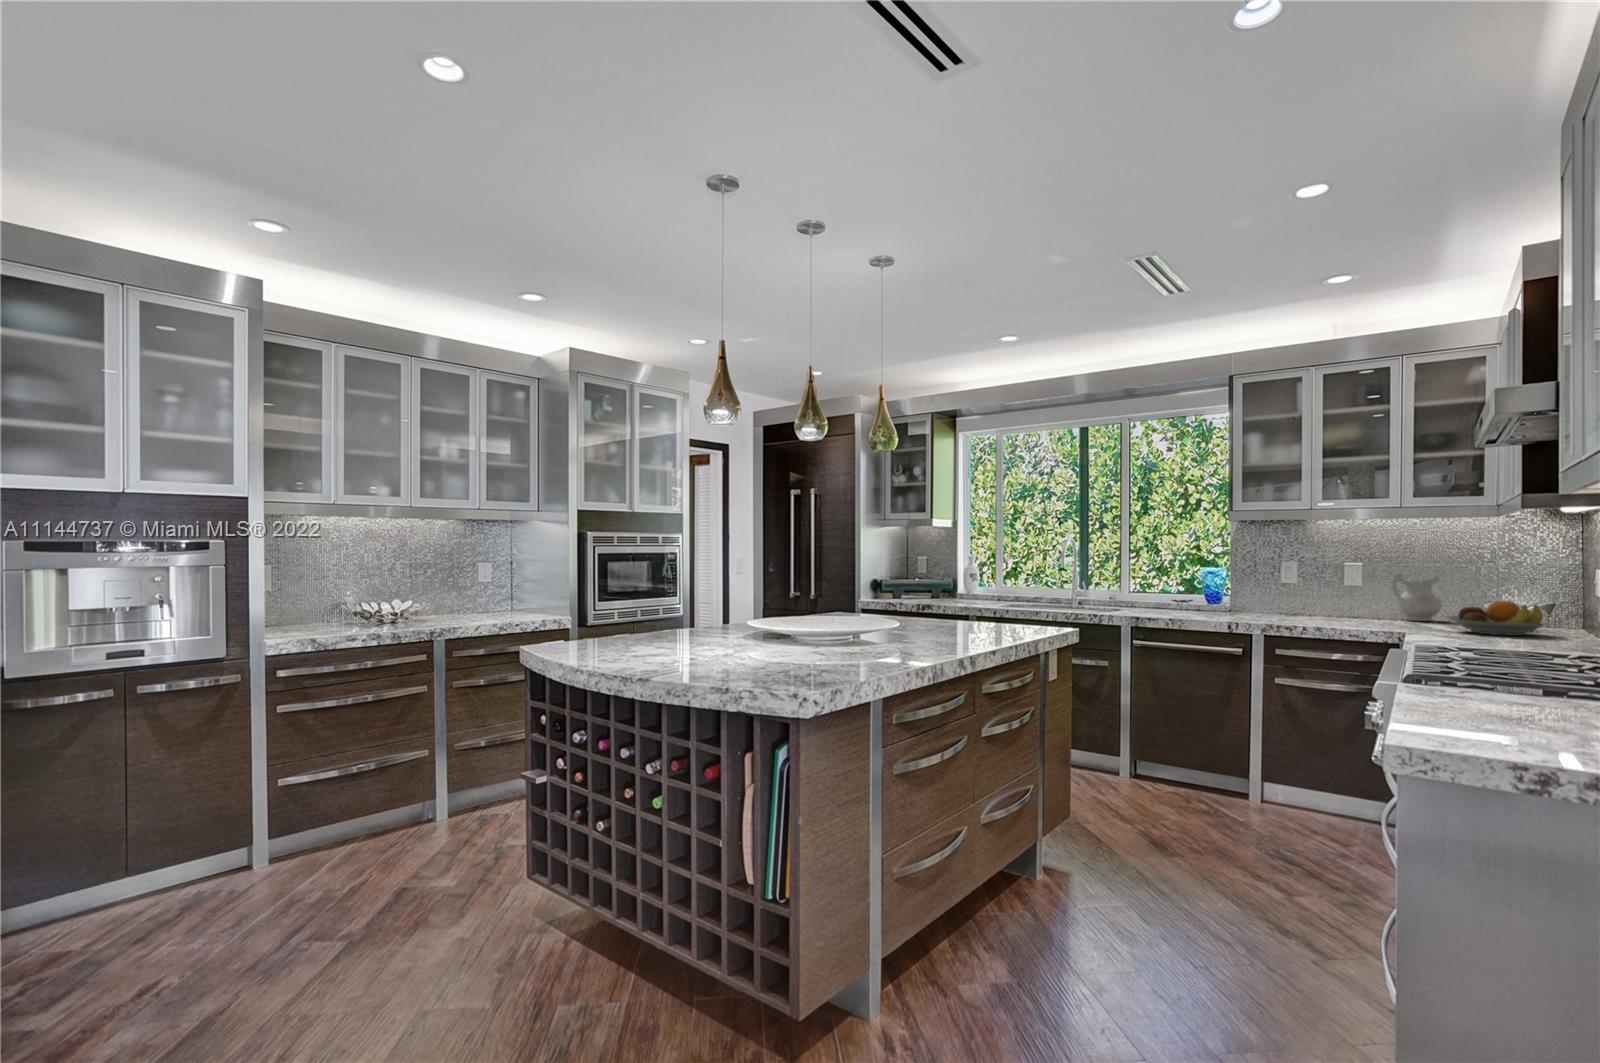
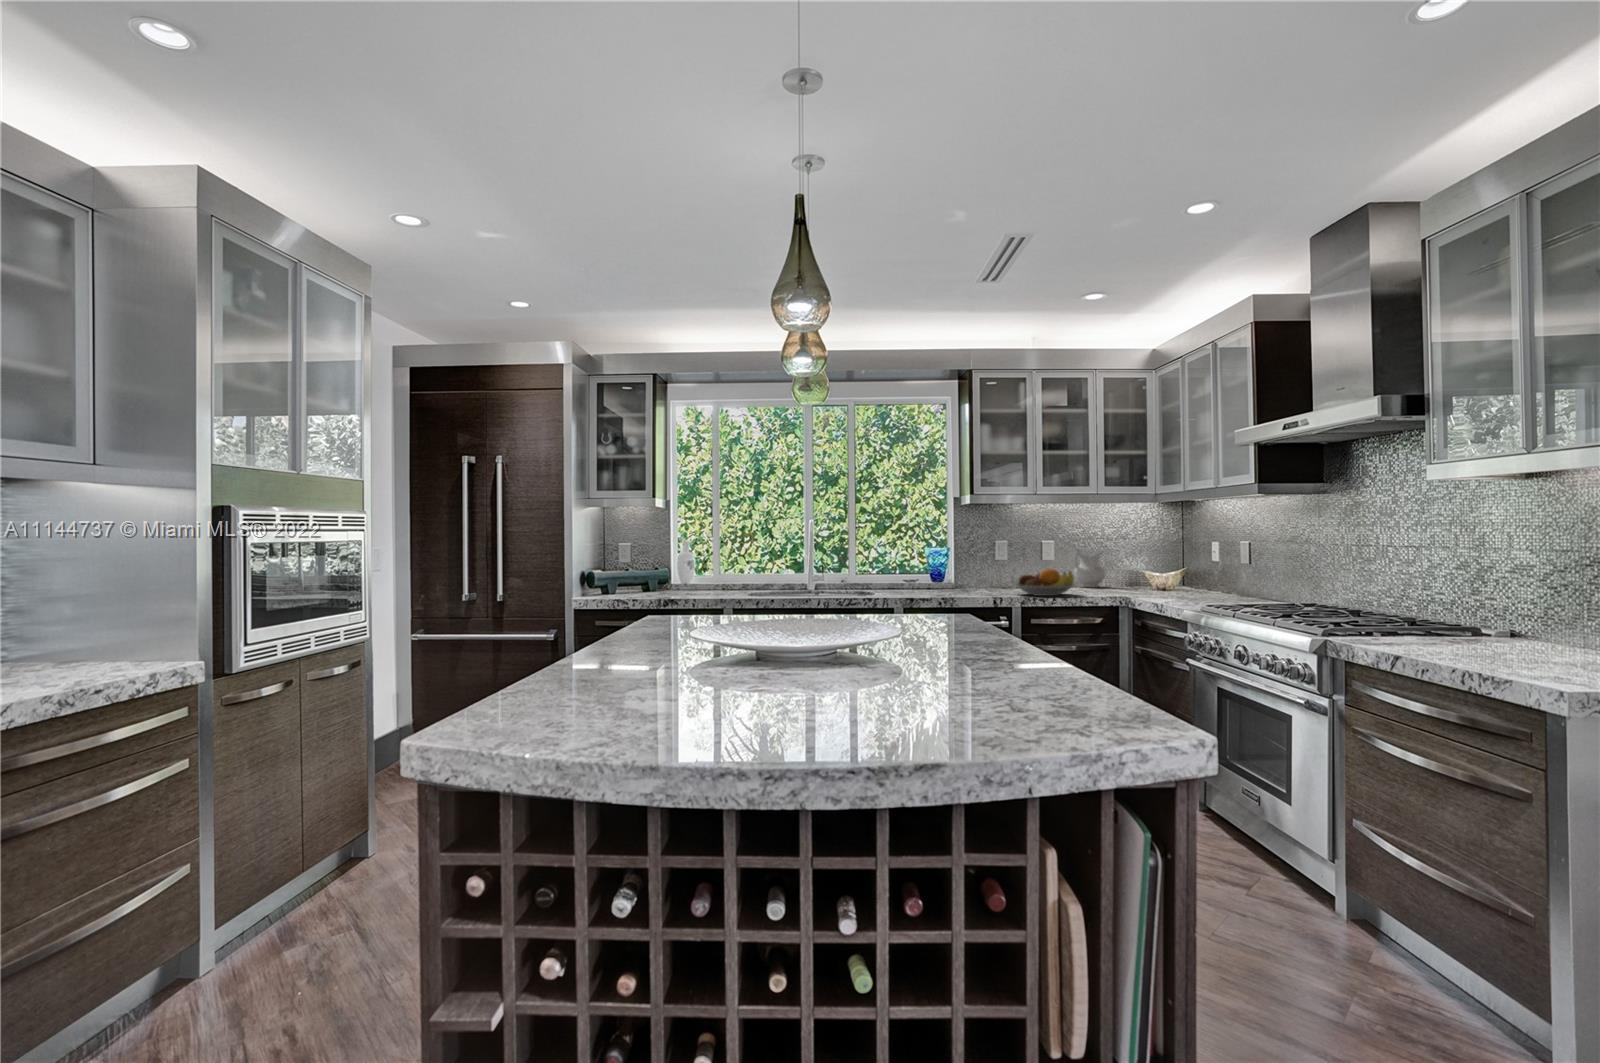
fruit bowl: present [1448,601,1550,635] -> present [1013,569,1076,596]

